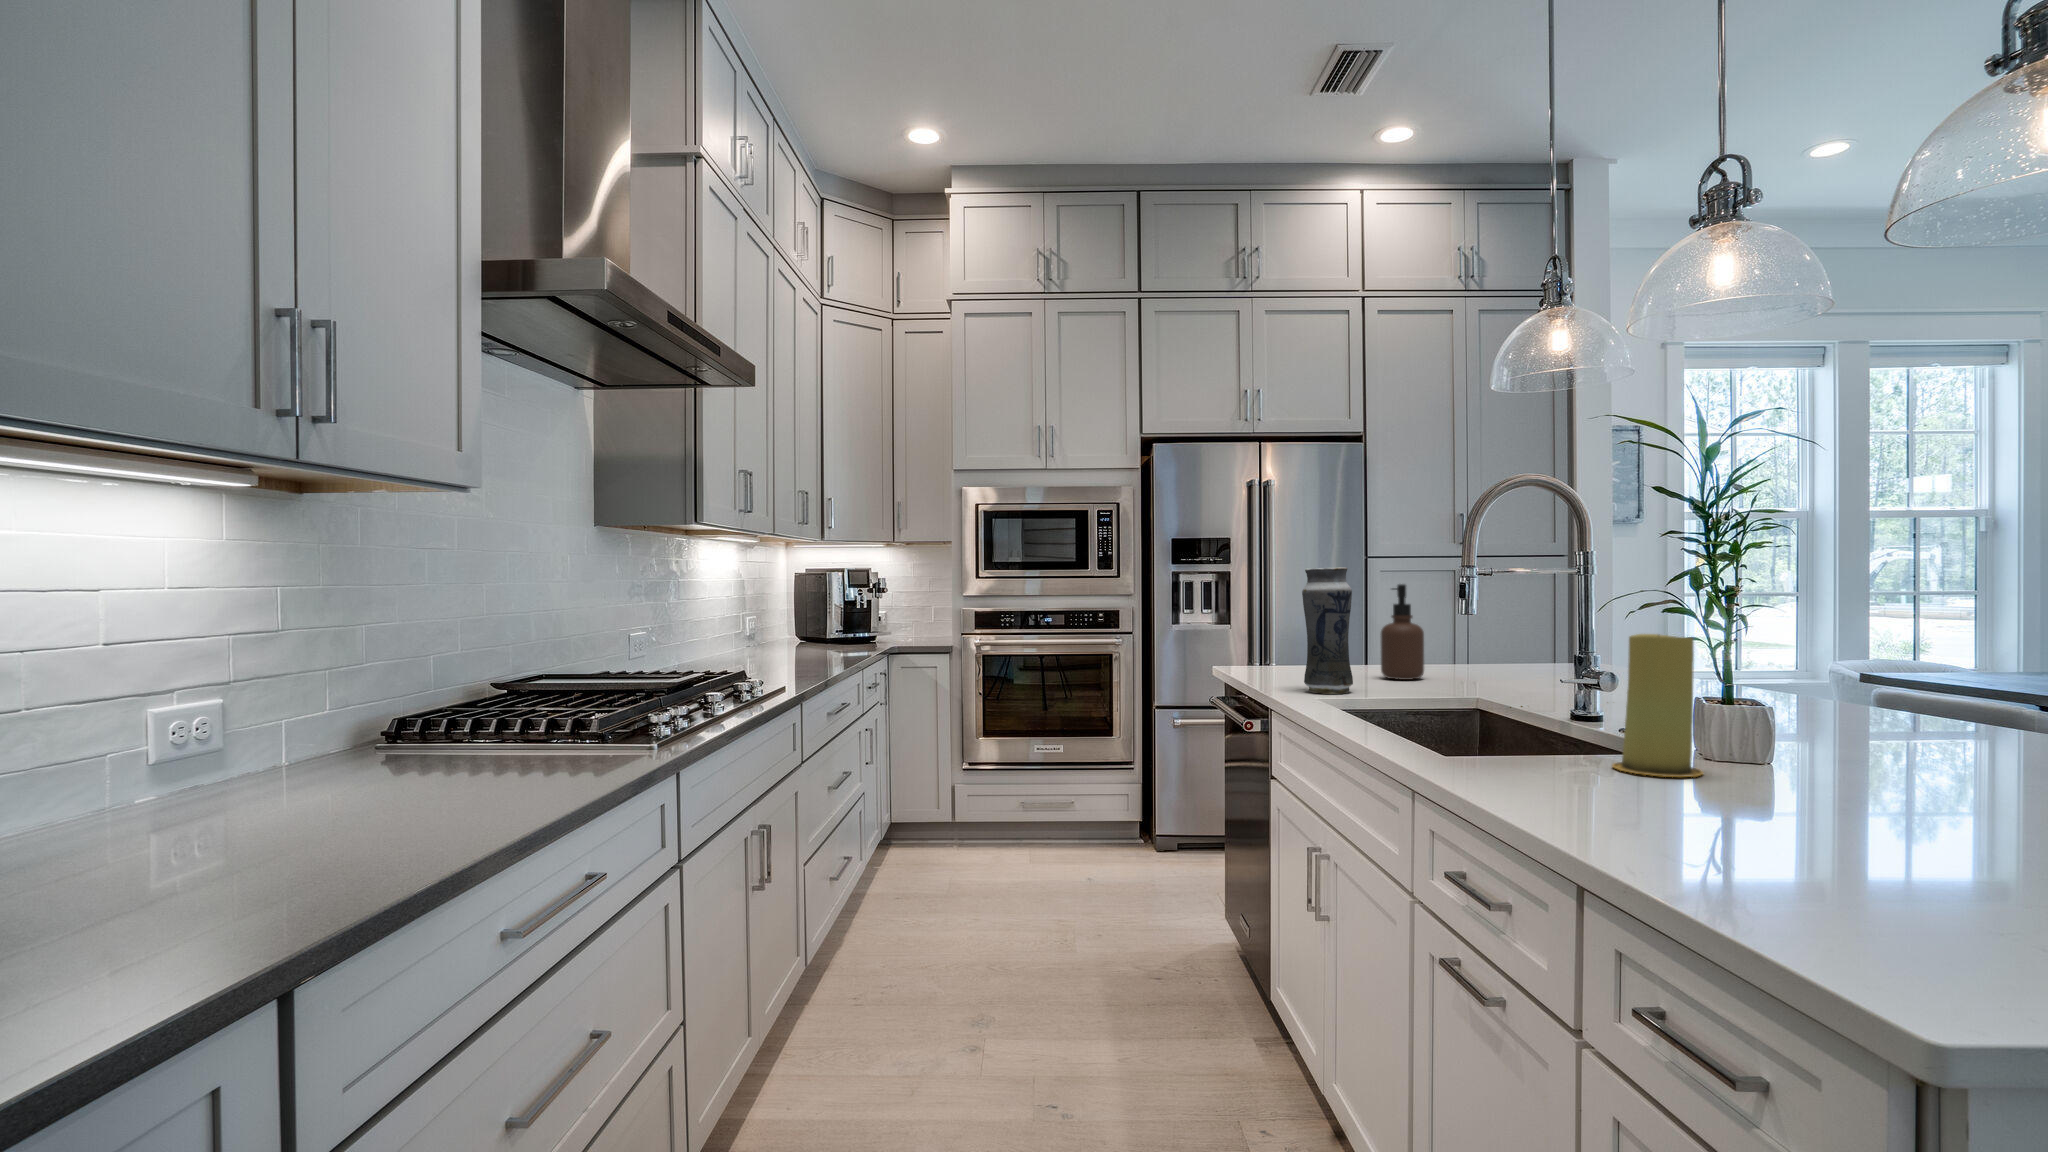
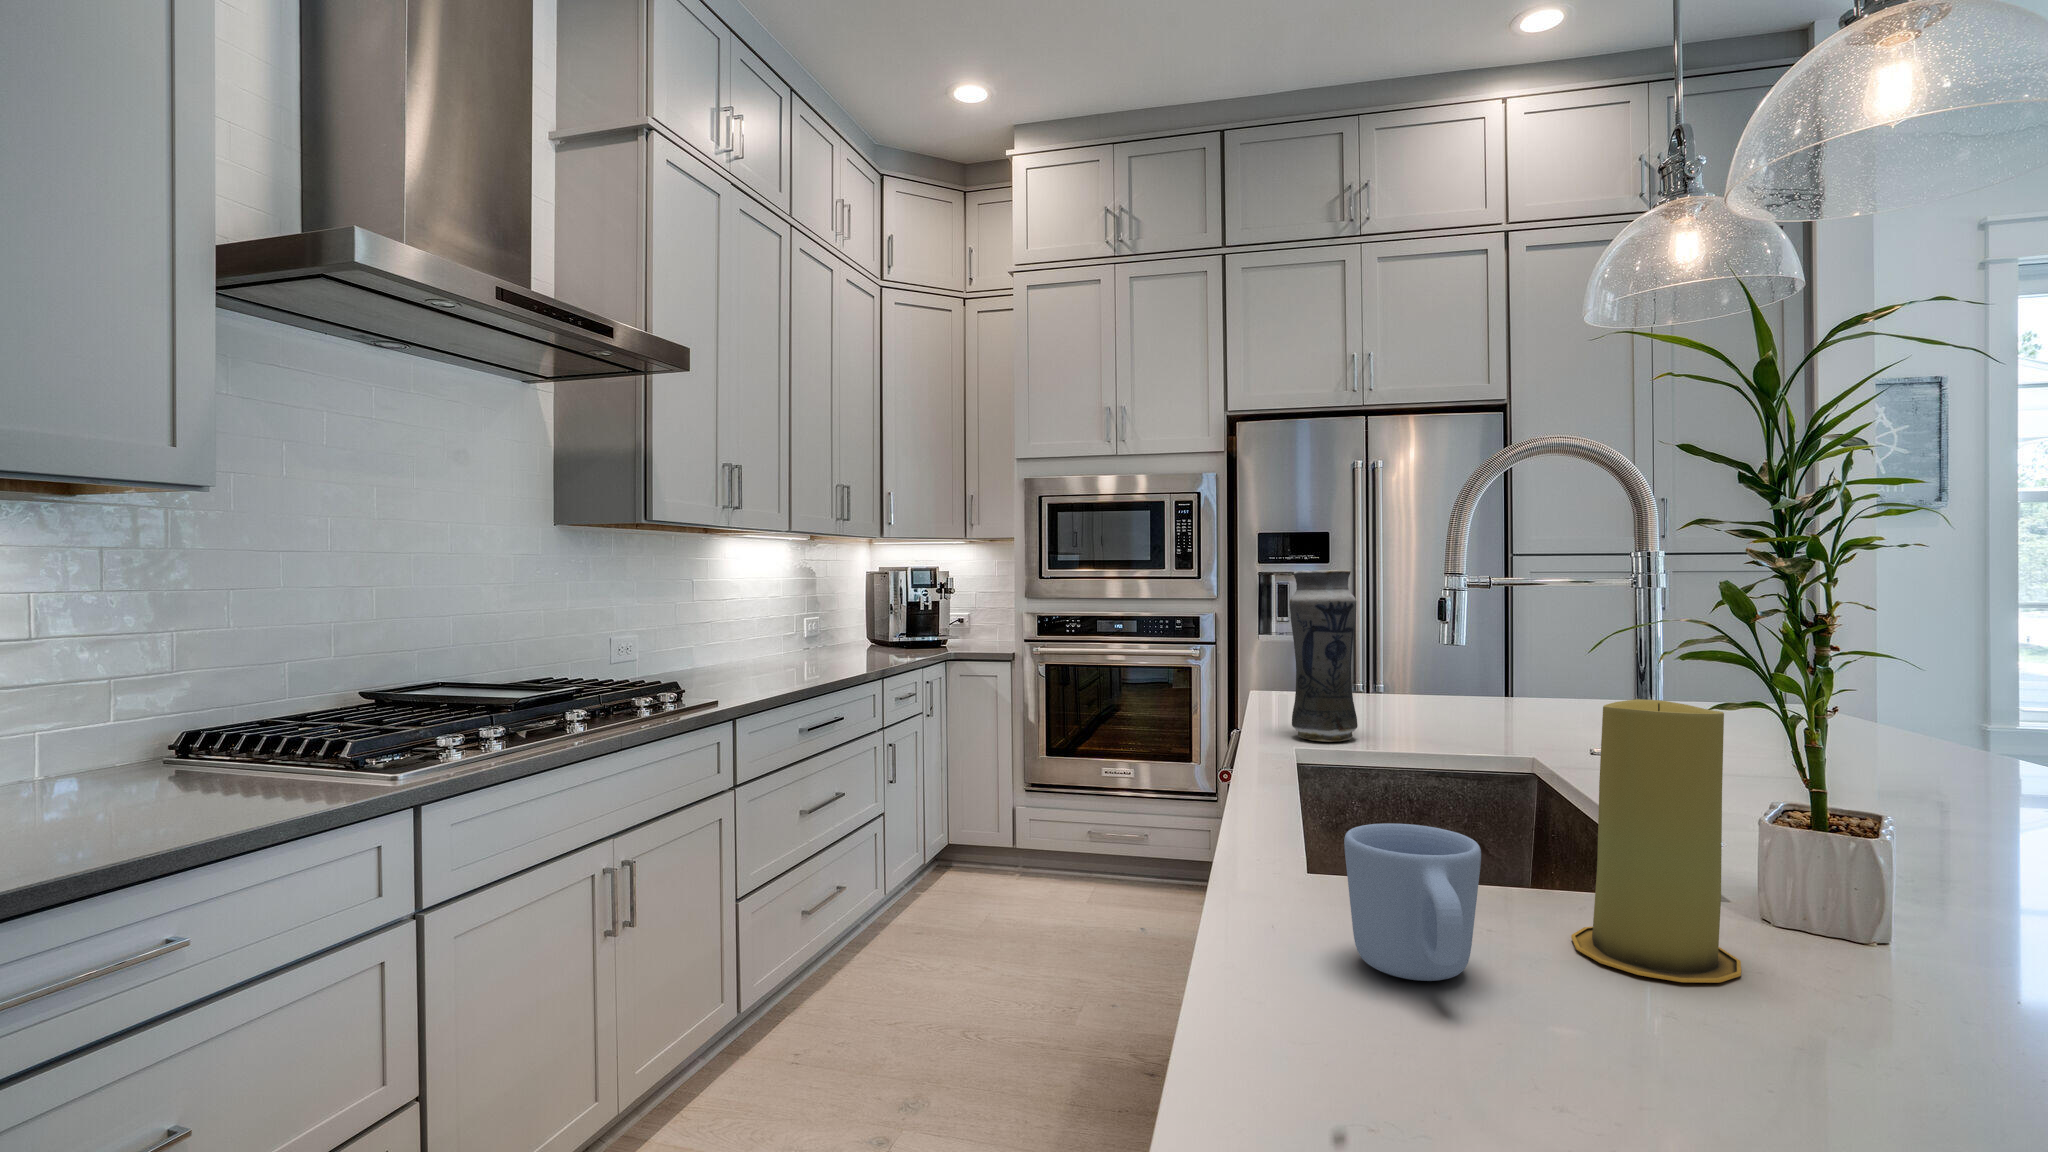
soap dispenser: present [1381,584,1424,680] -> none [1431,591,1491,720]
mug: none [1511,706,1599,784] -> present [1344,823,1481,981]

